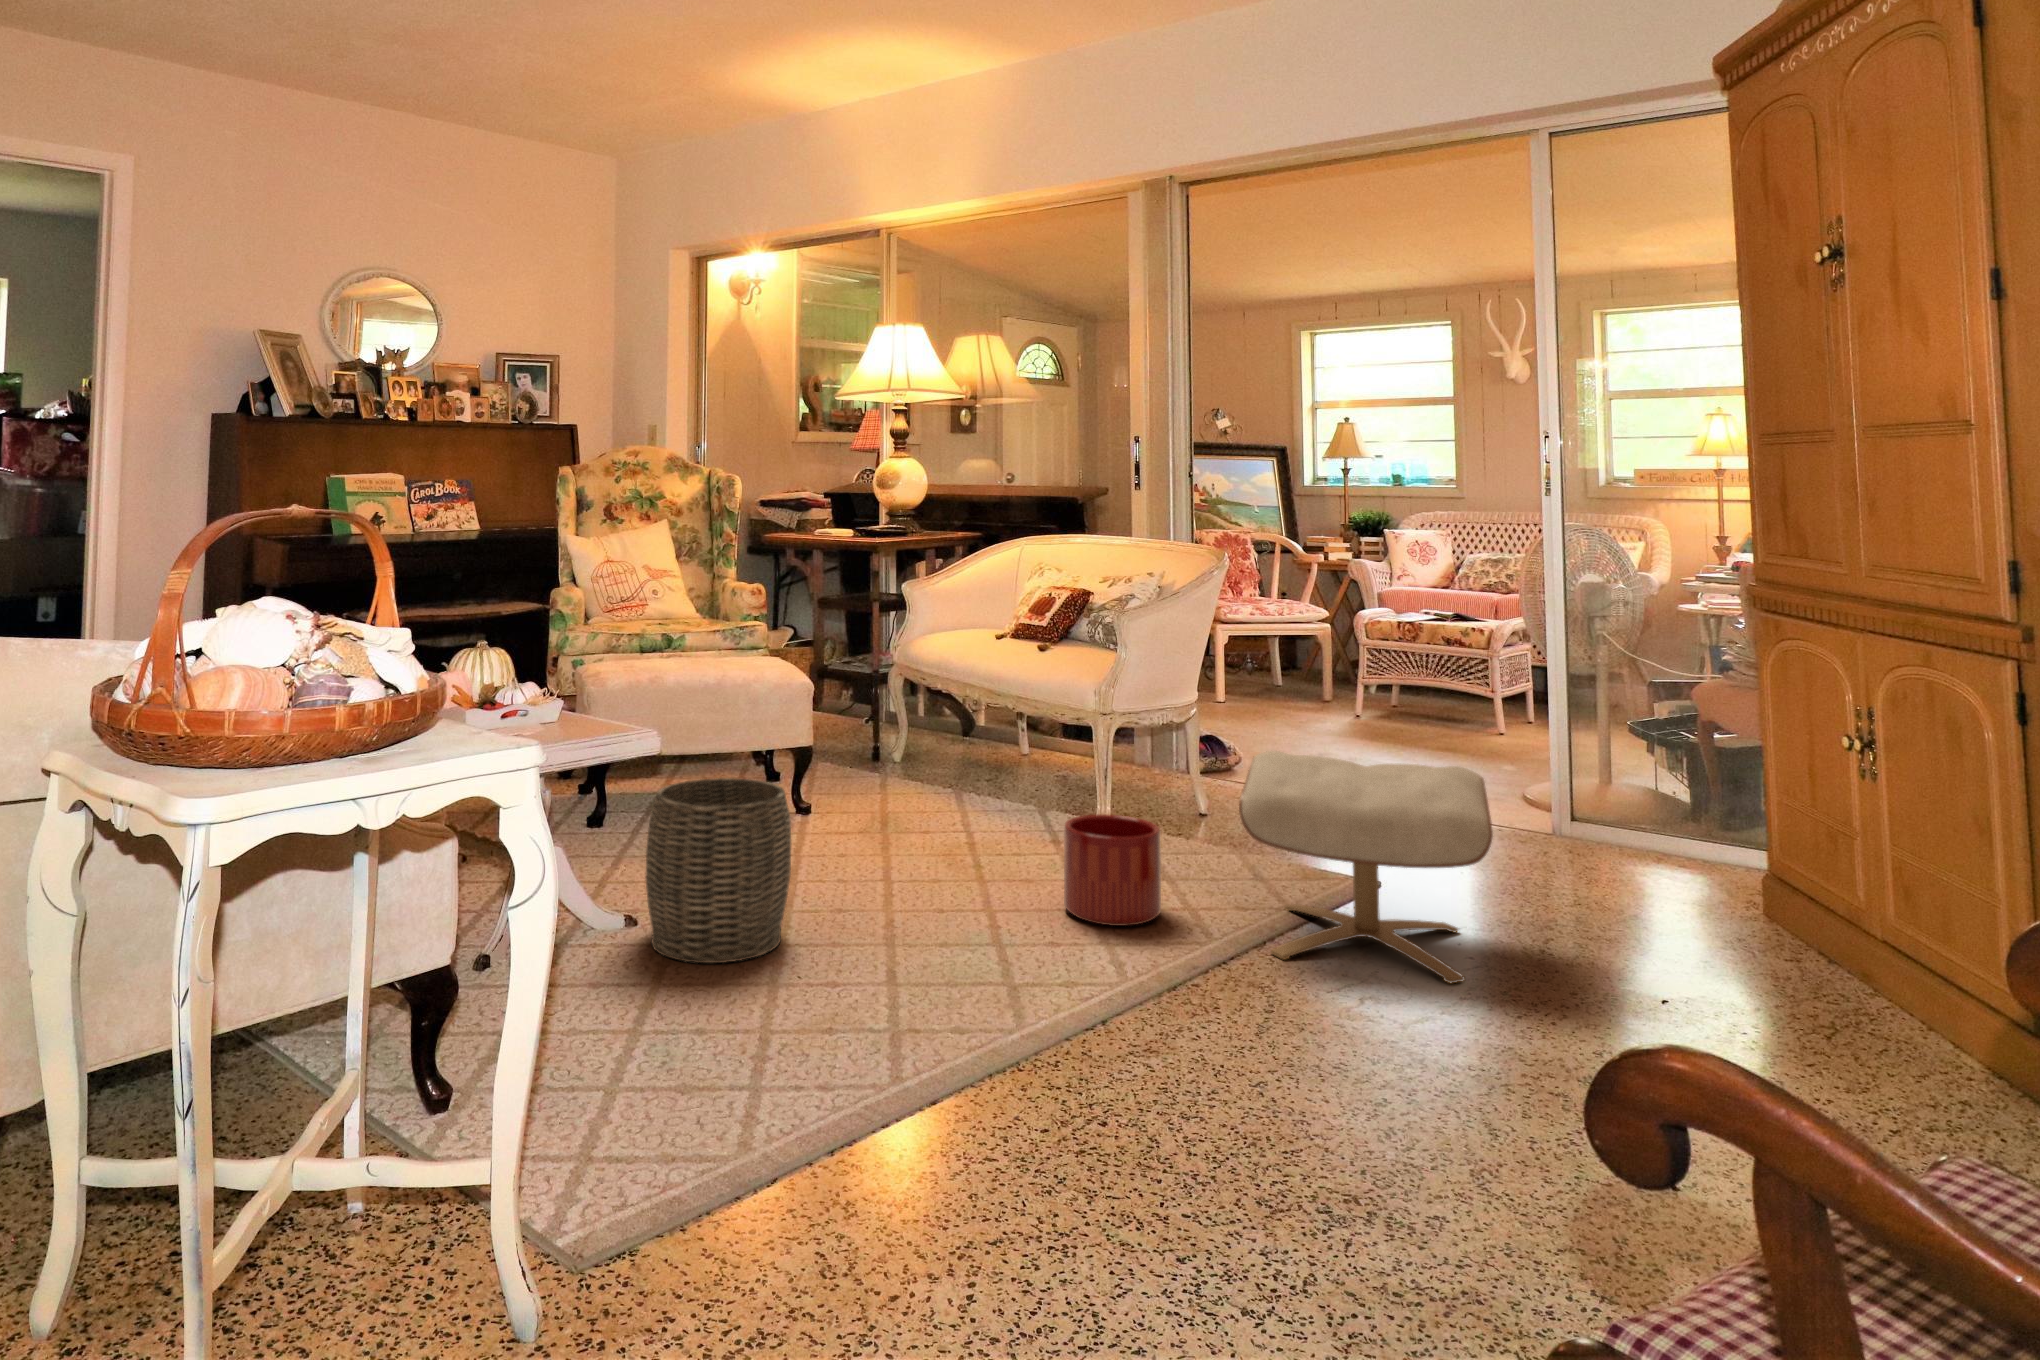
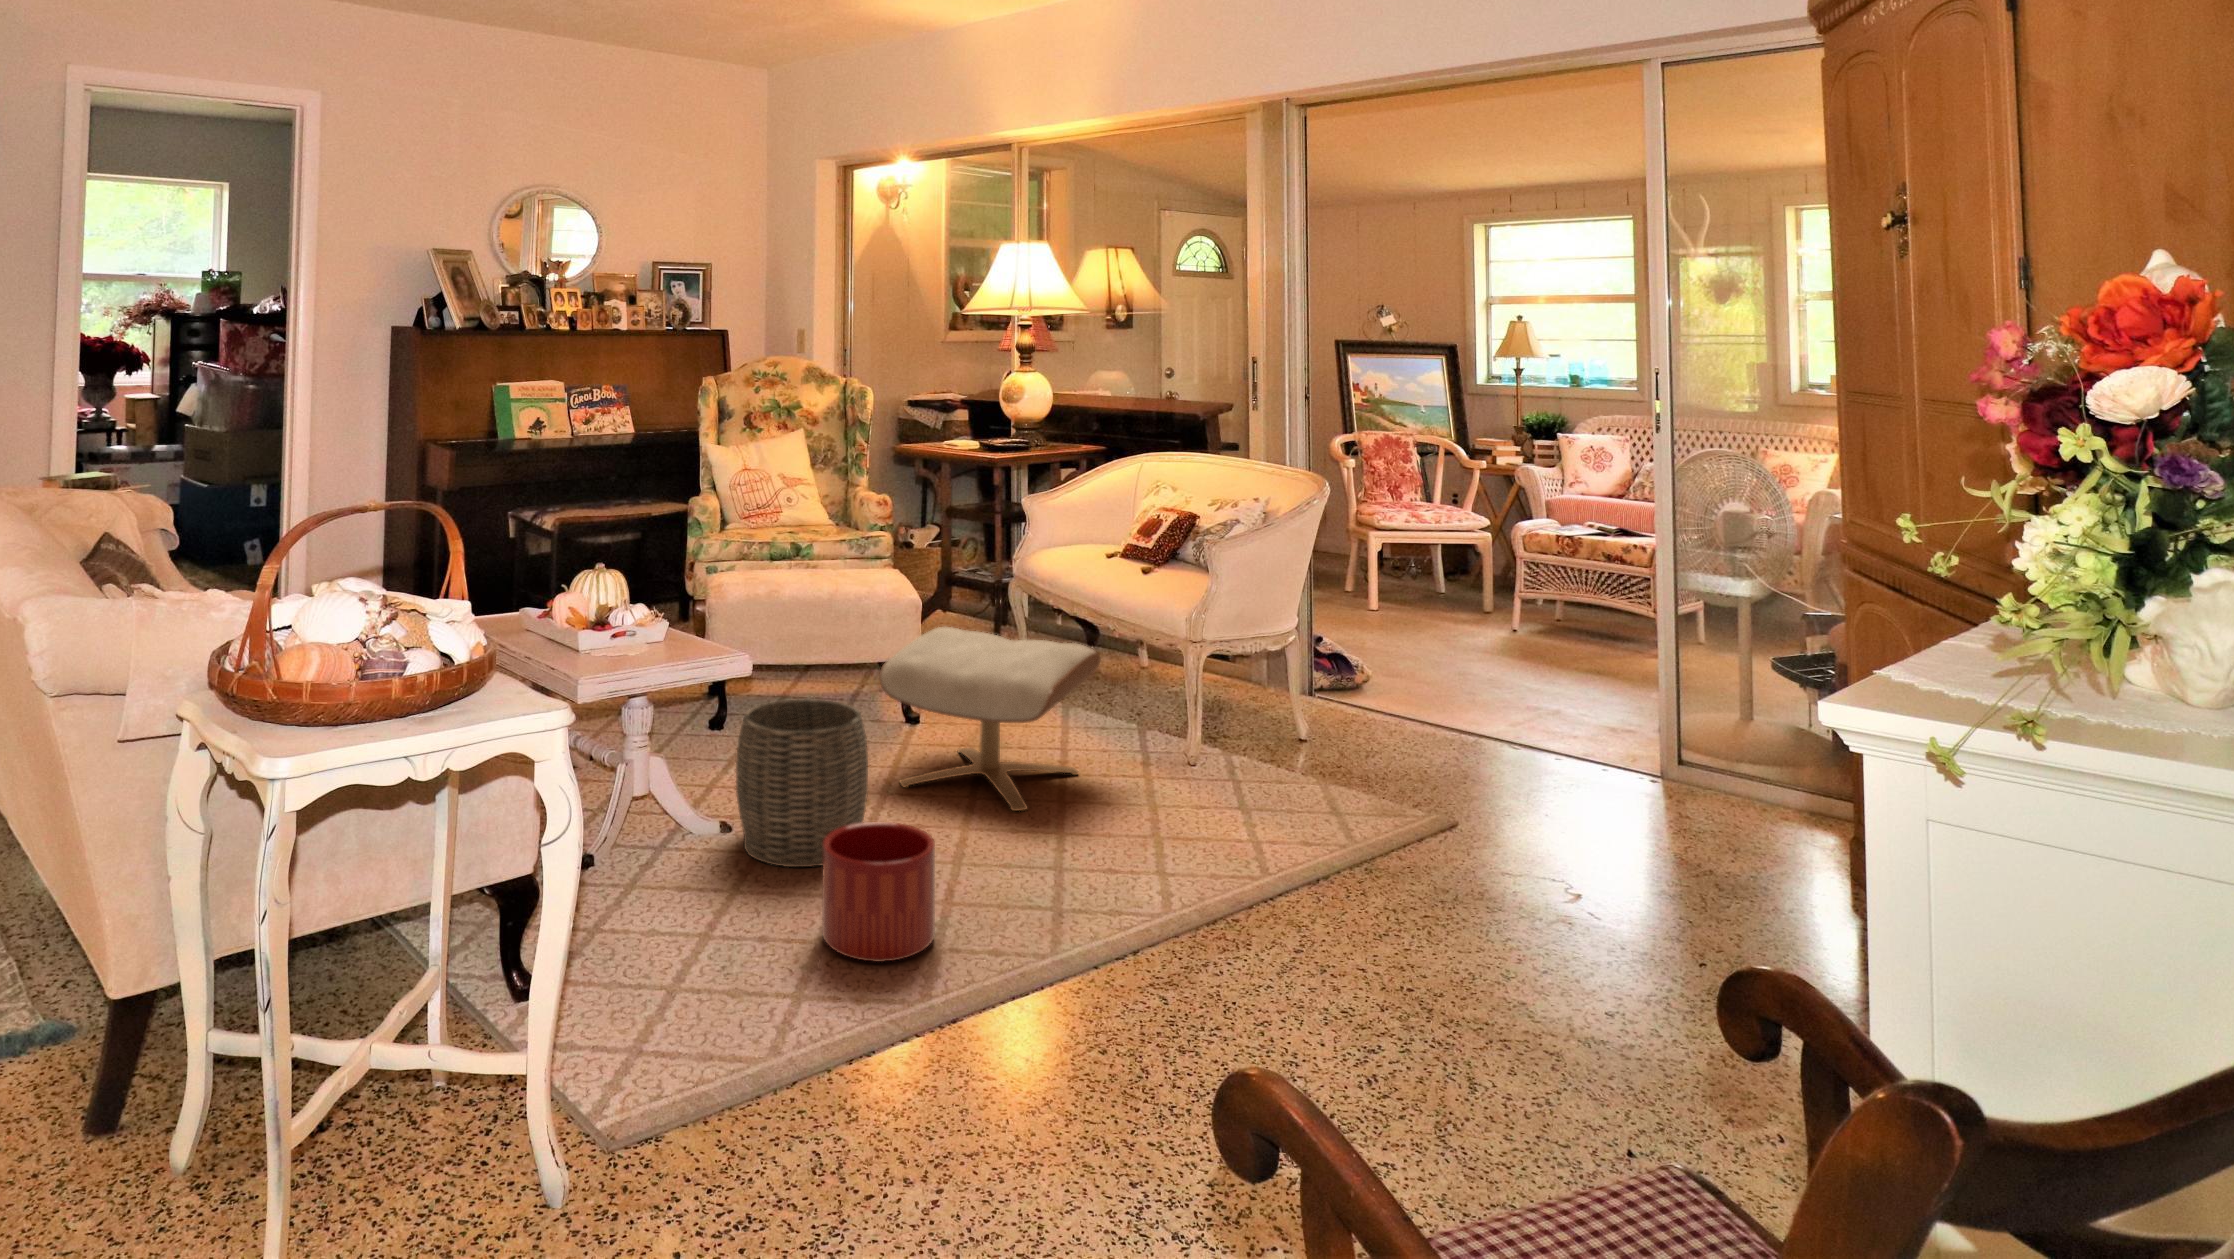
ottoman: present [1239,751,1493,984] -> present [879,627,1101,811]
planter: present [1064,814,1161,926] -> present [822,822,935,962]

